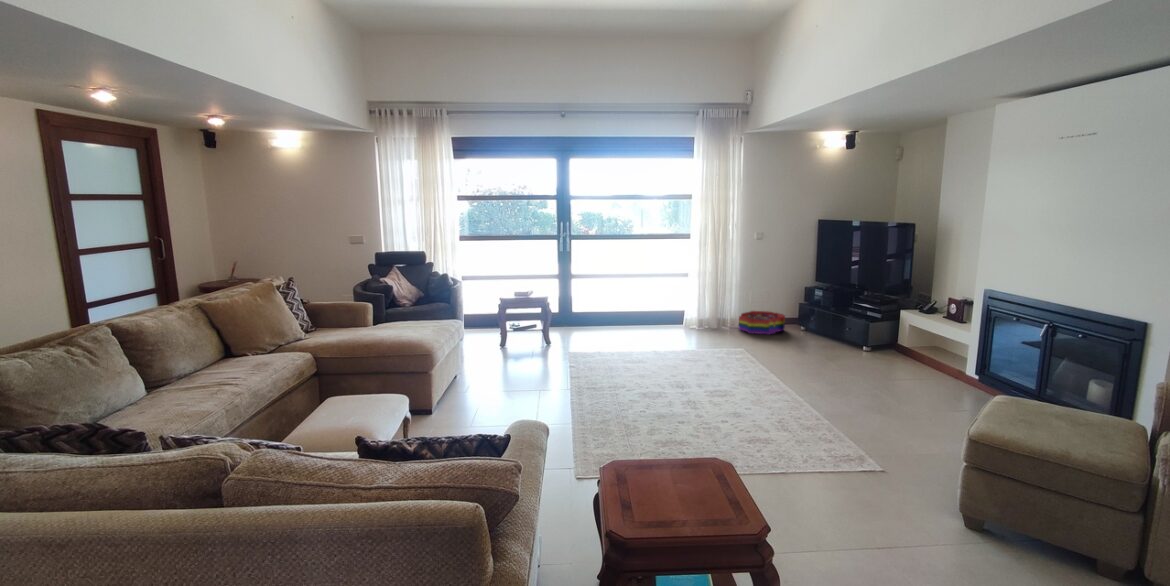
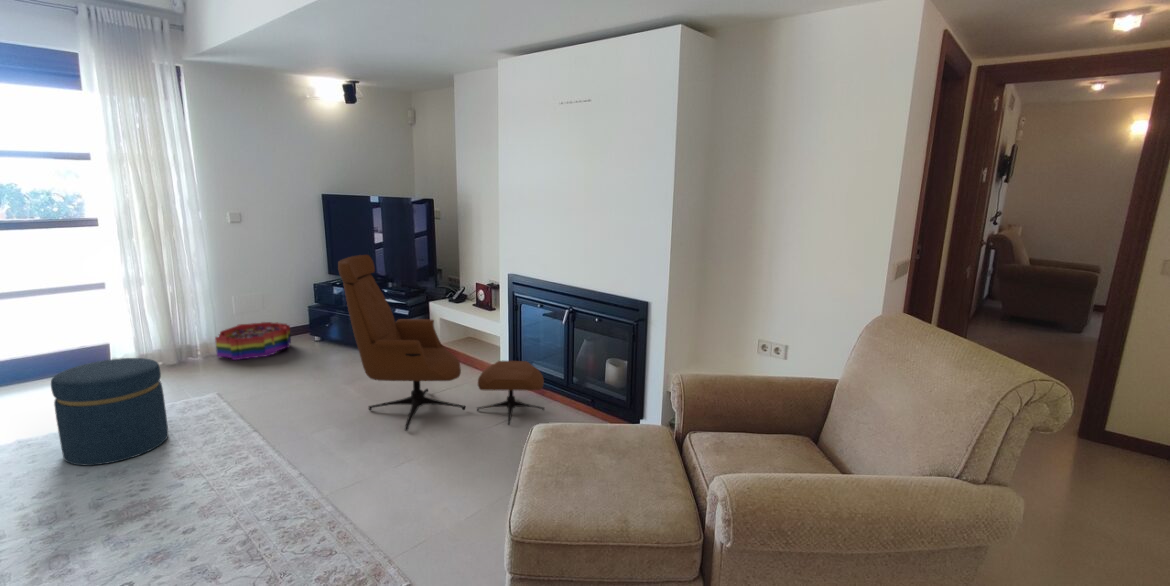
lounge chair: none [836,266,1010,415] -> present [338,255,544,431]
ottoman: none [676,316,723,371] -> present [51,358,168,465]

